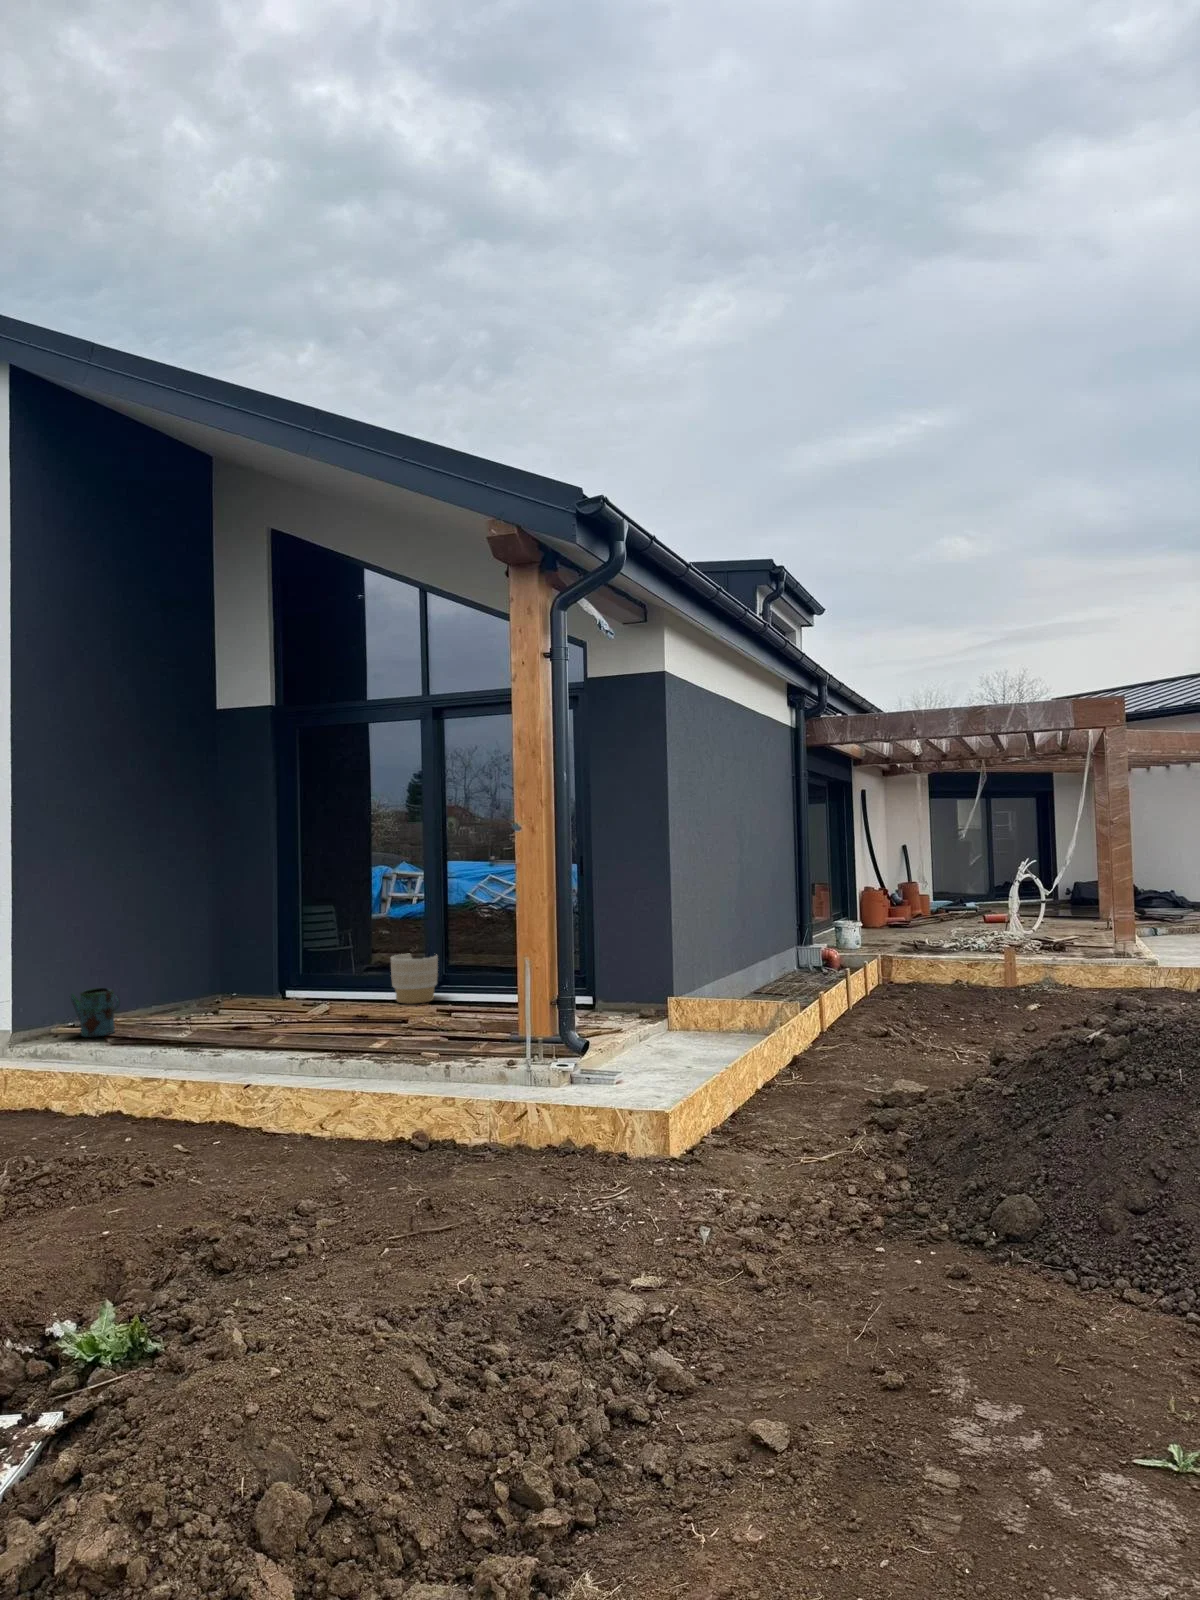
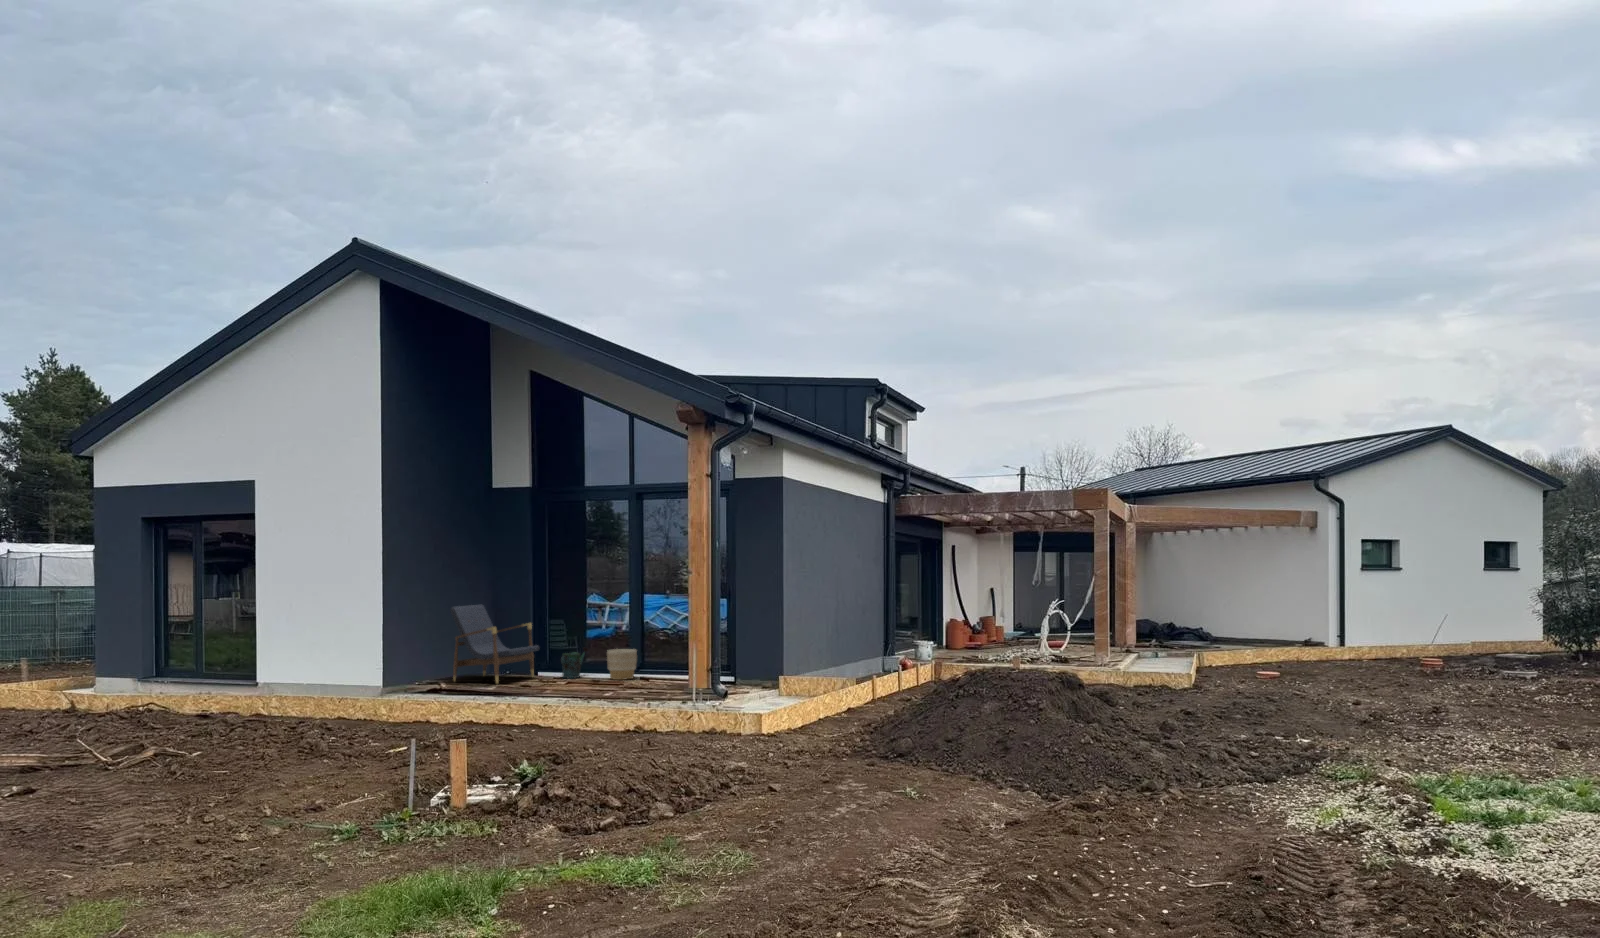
lounge chair: none [142,886,287,1016] -> present [450,605,539,684]
watering can: present [71,988,120,1037] -> present [561,648,588,678]

